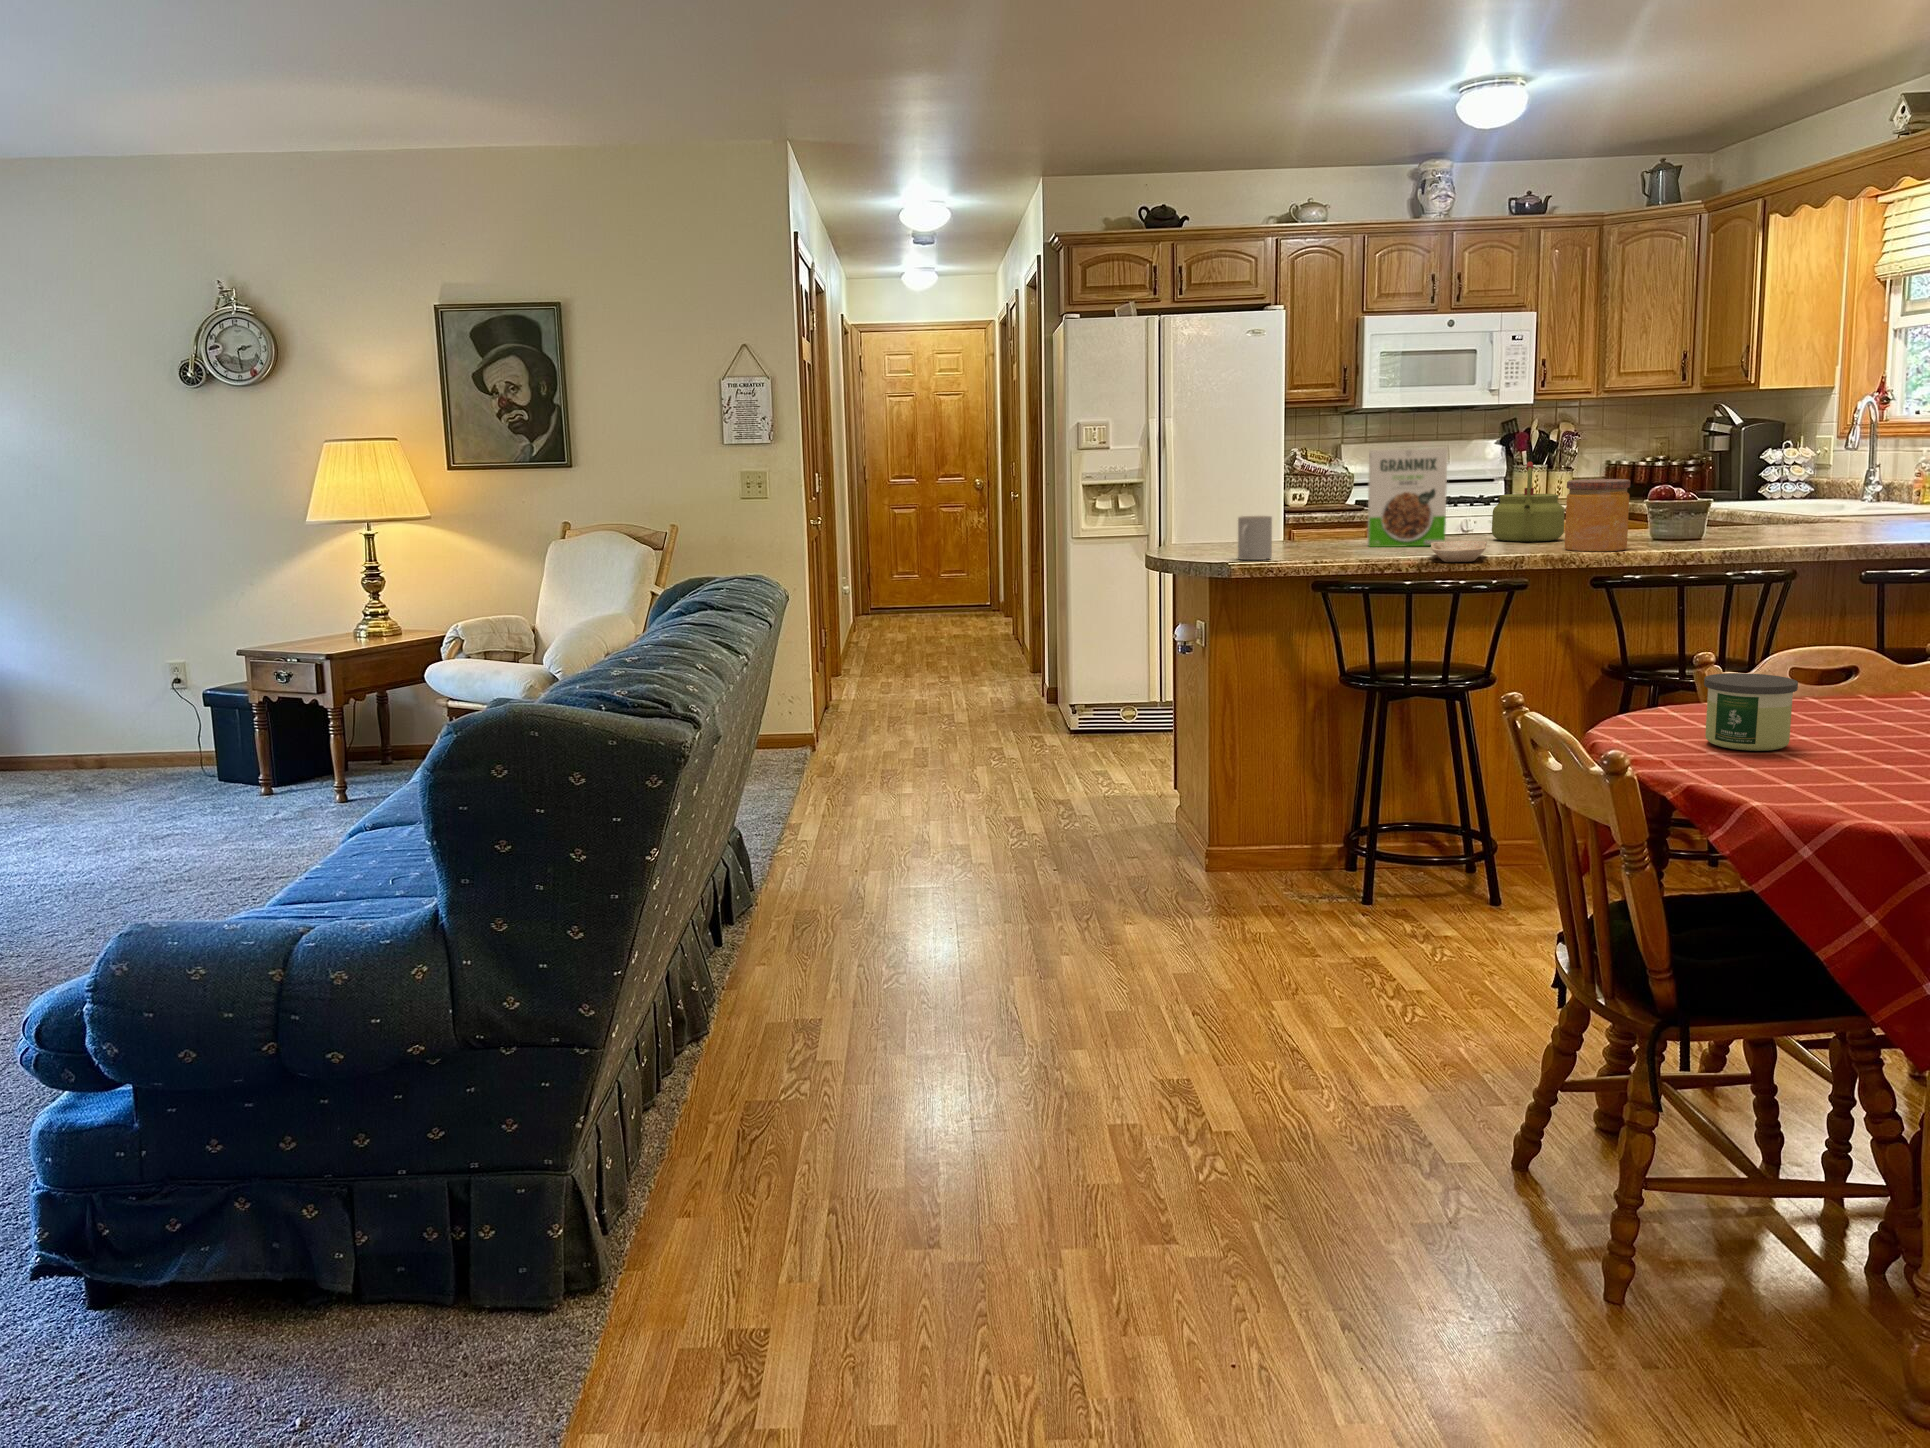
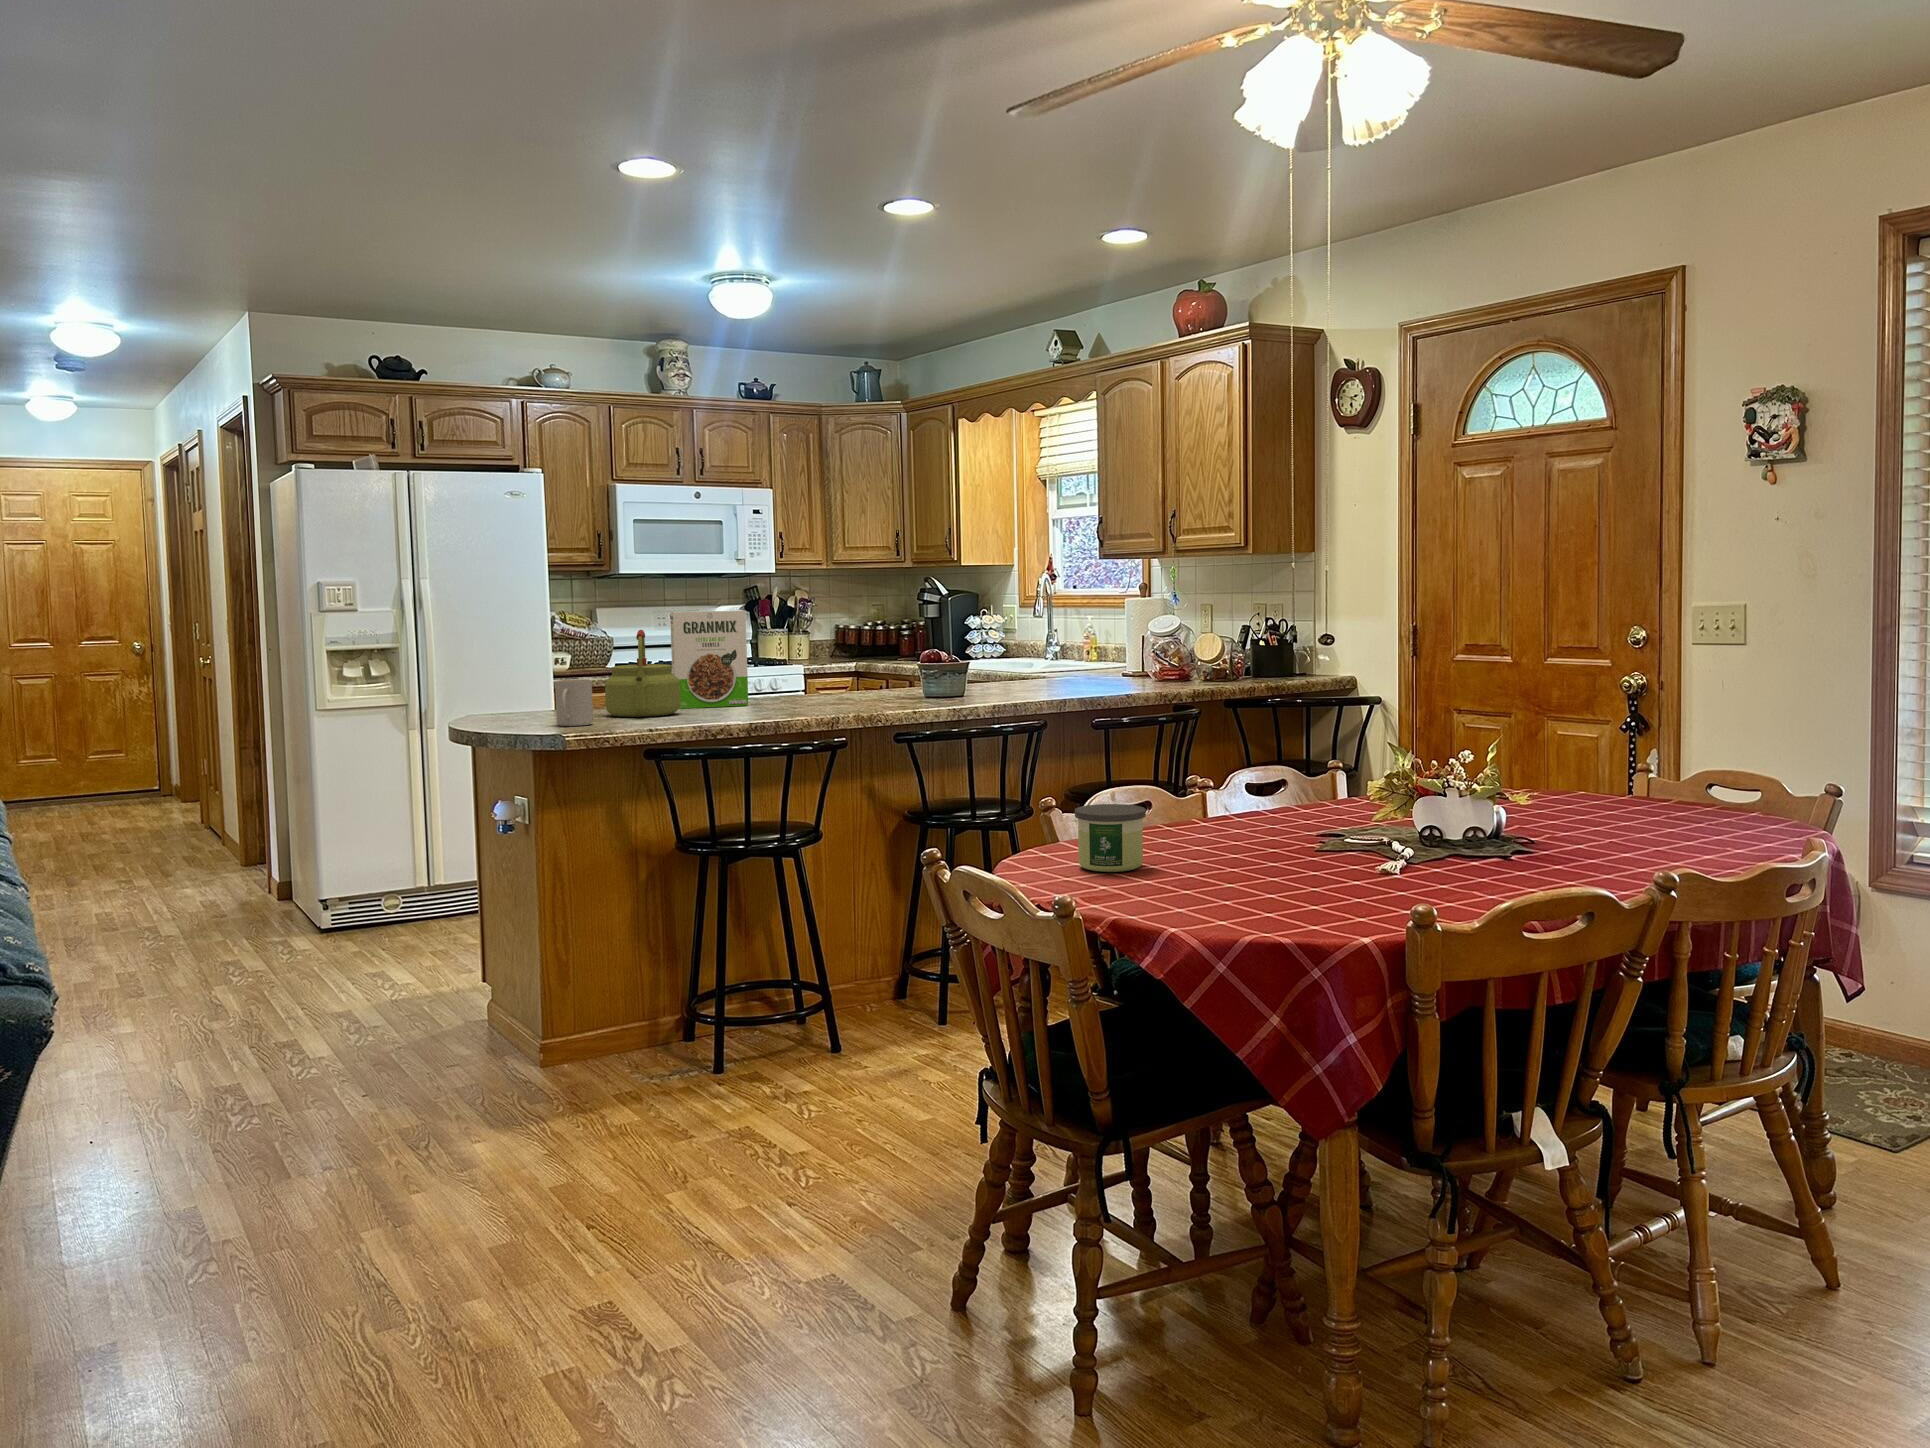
kettle: present [1492,462,1564,542] -> present [605,630,681,717]
jar: present [1565,479,1630,551] -> none [855,640,909,706]
tray: present [1431,541,1487,562] -> none [746,699,804,720]

